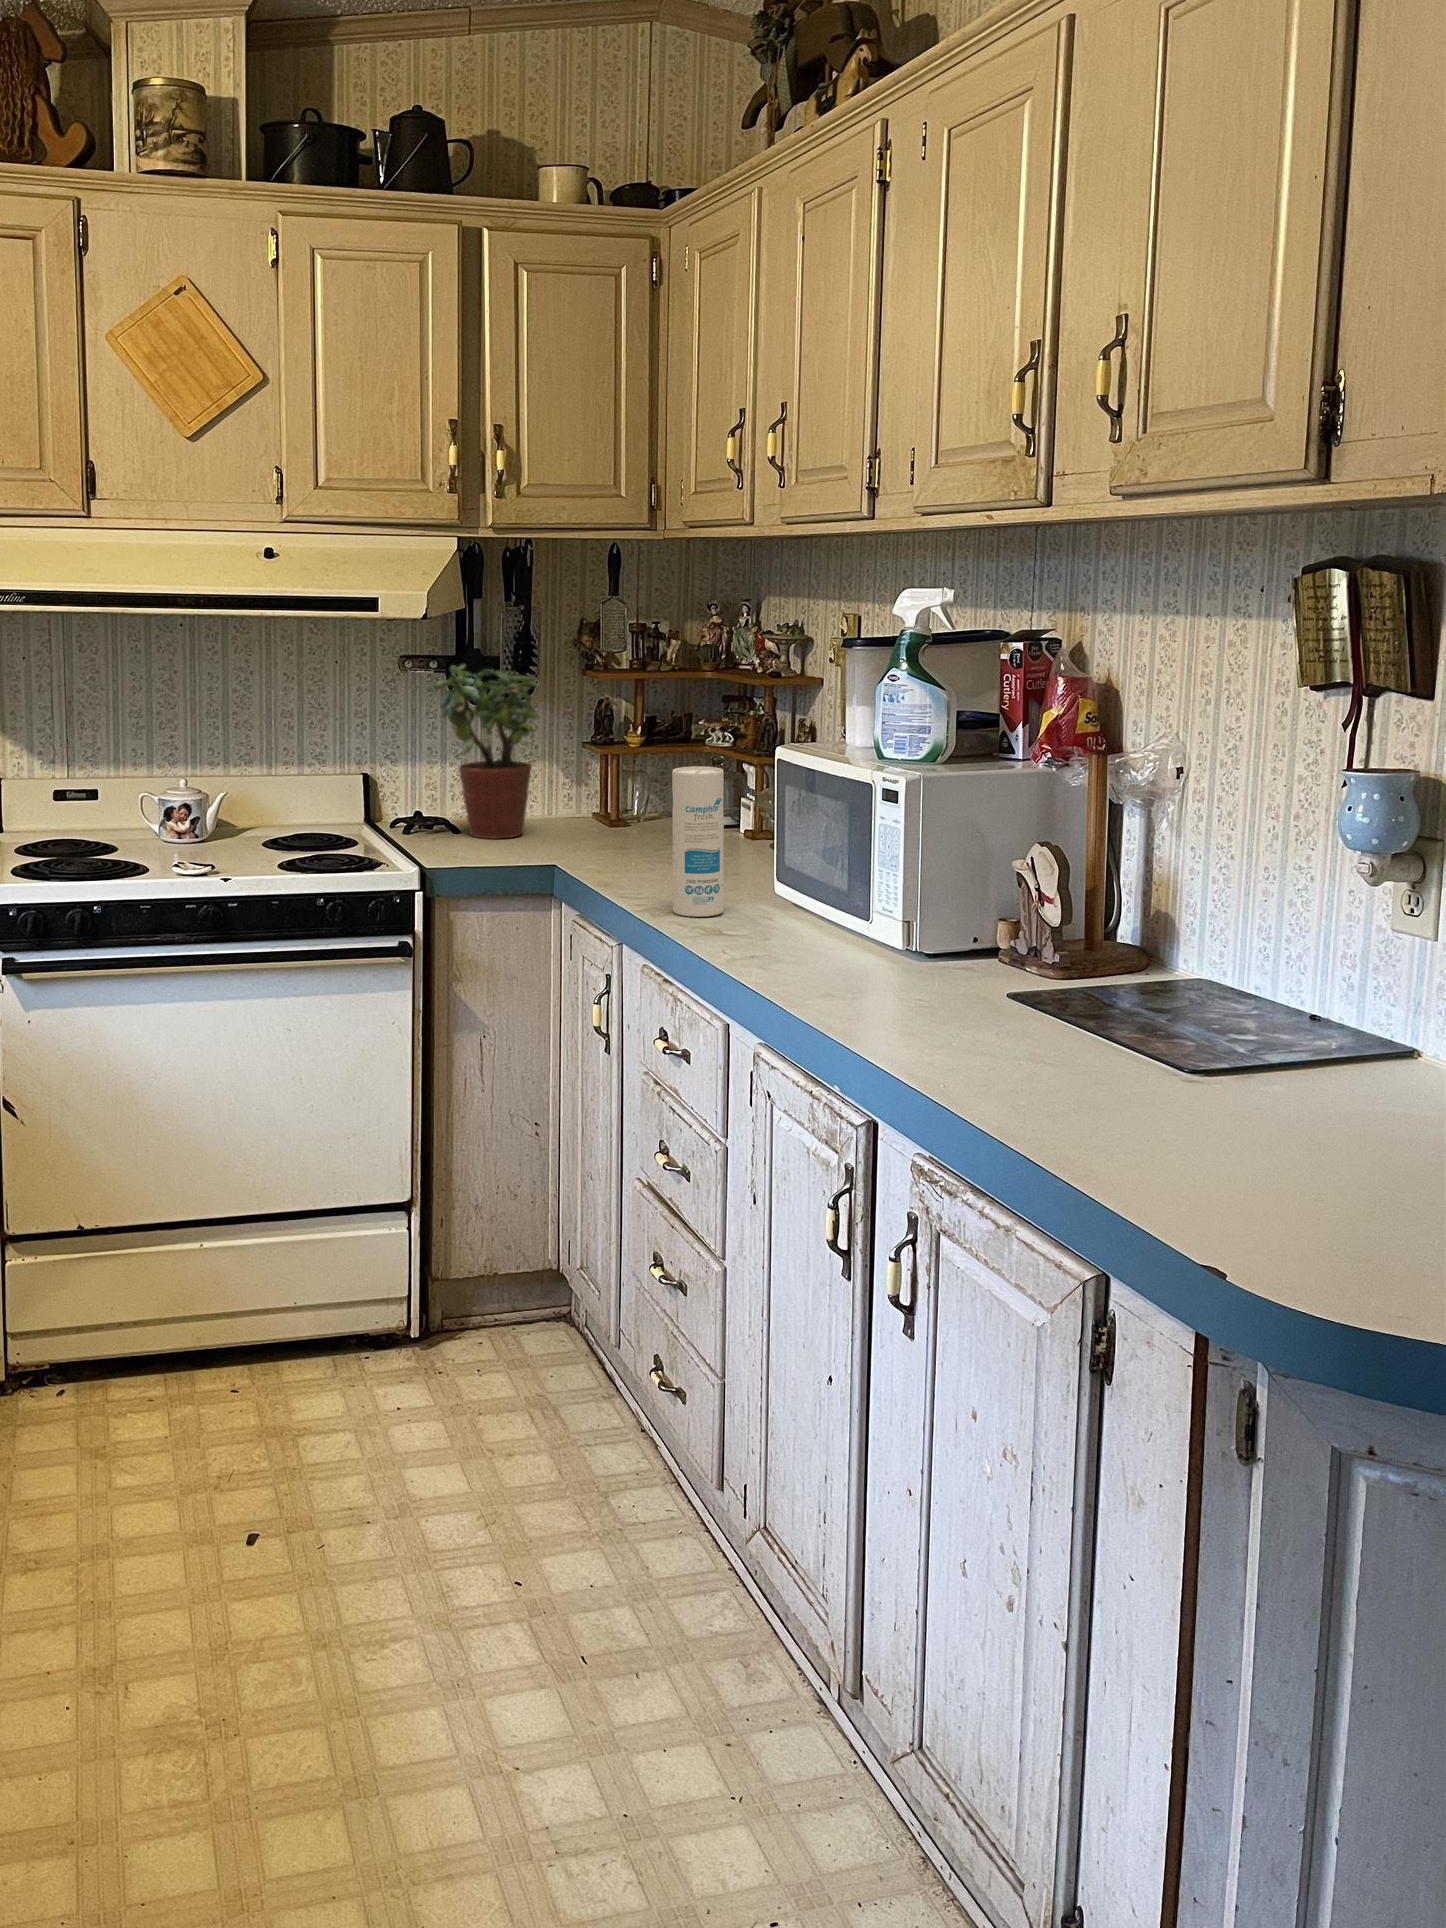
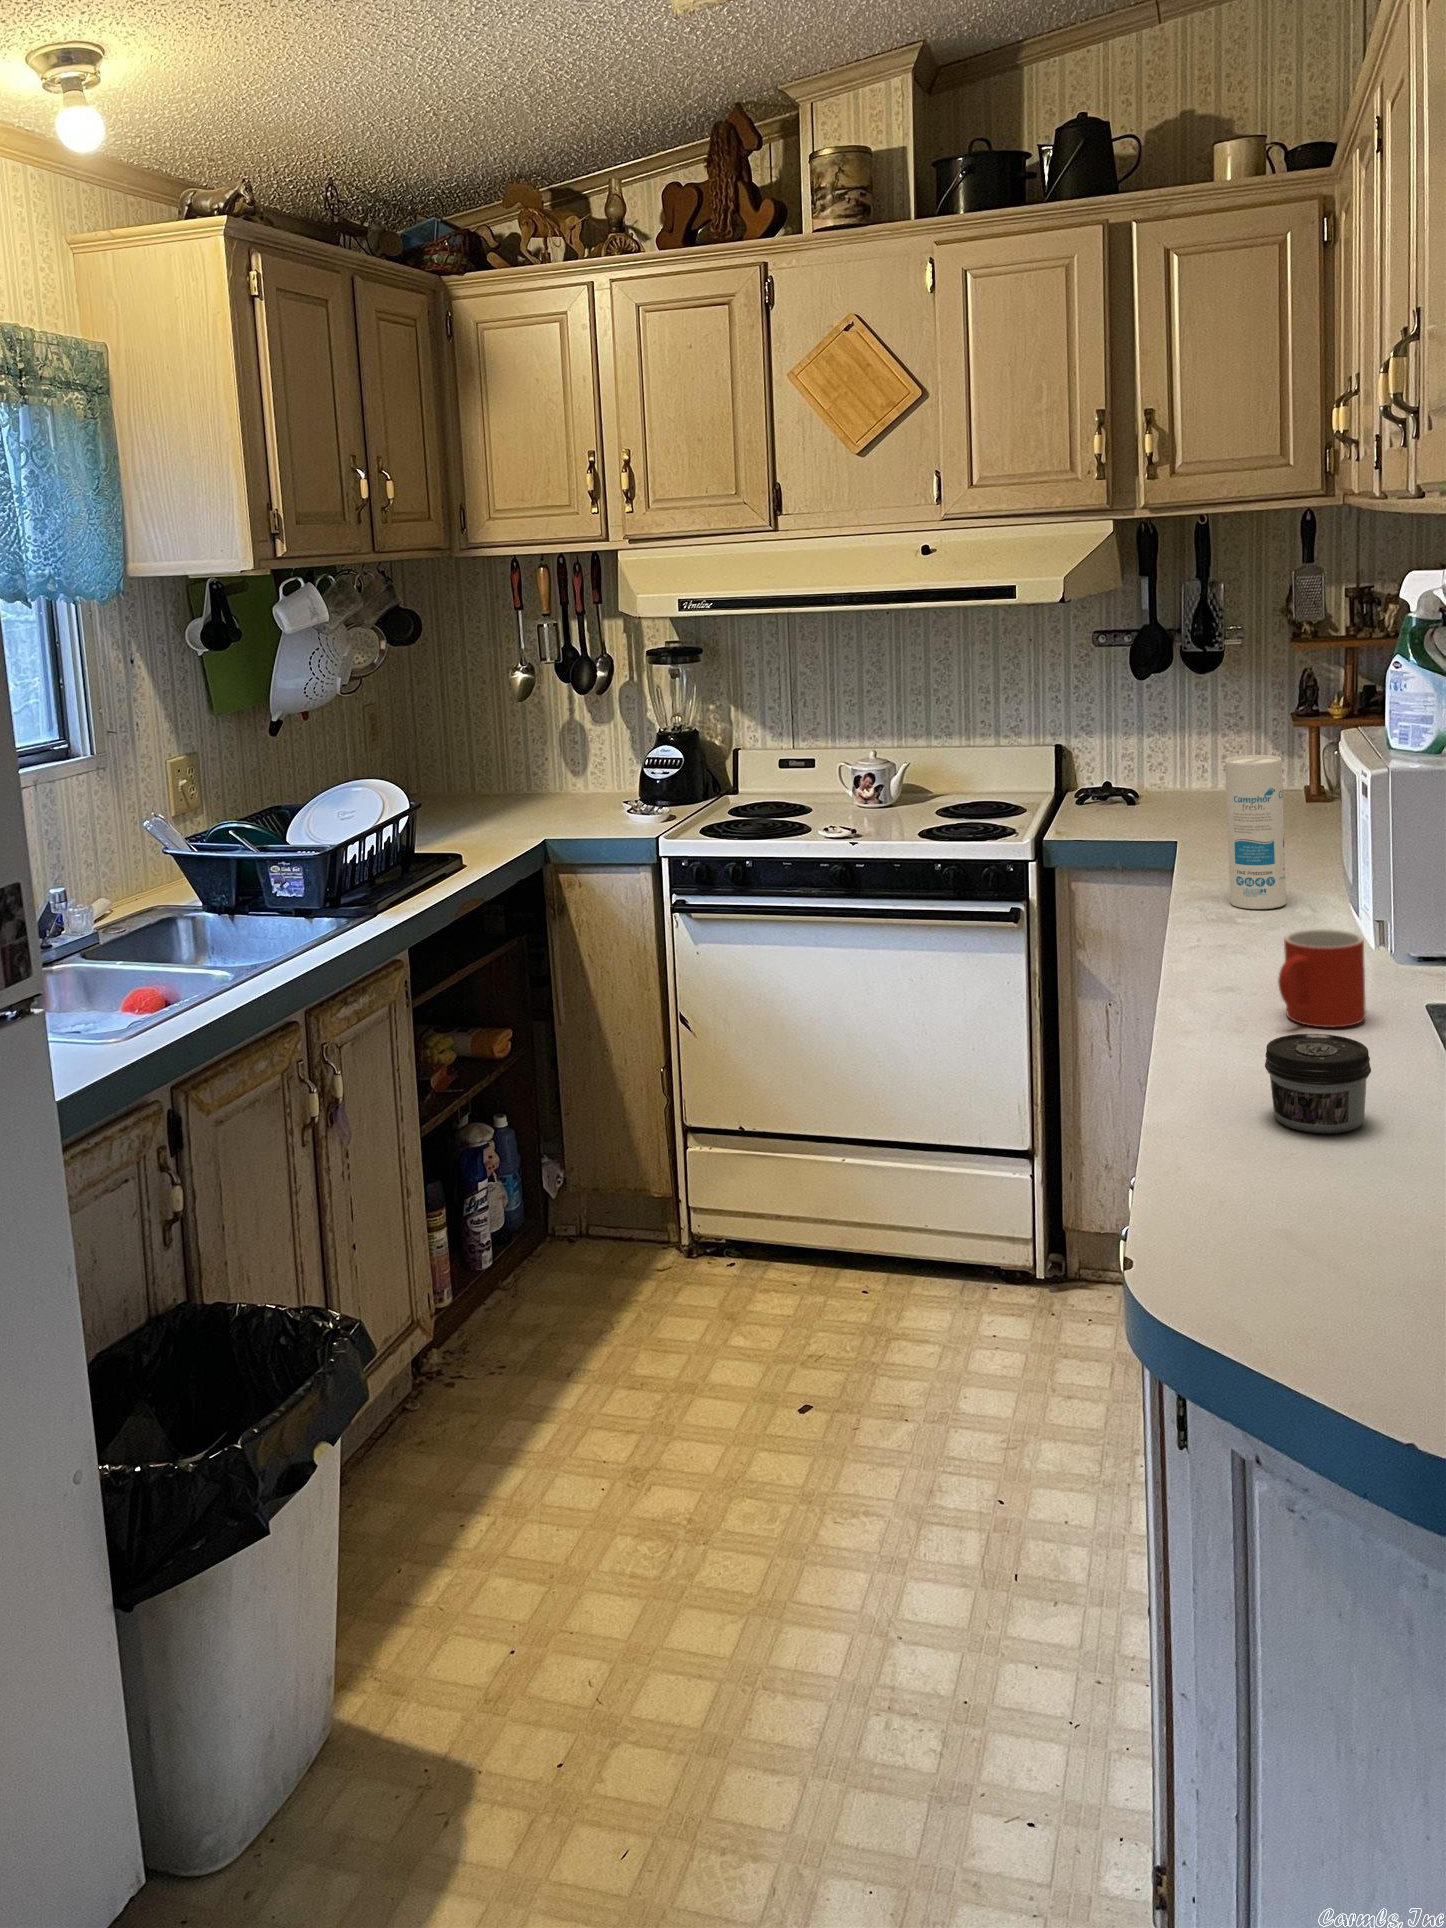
potted plant: present [433,664,540,839] -> none [1094,645,1207,816]
mug: none [863,920,934,1012] -> present [1278,929,1366,1027]
jar: none [976,1010,1072,1102] -> present [1265,1034,1371,1133]

